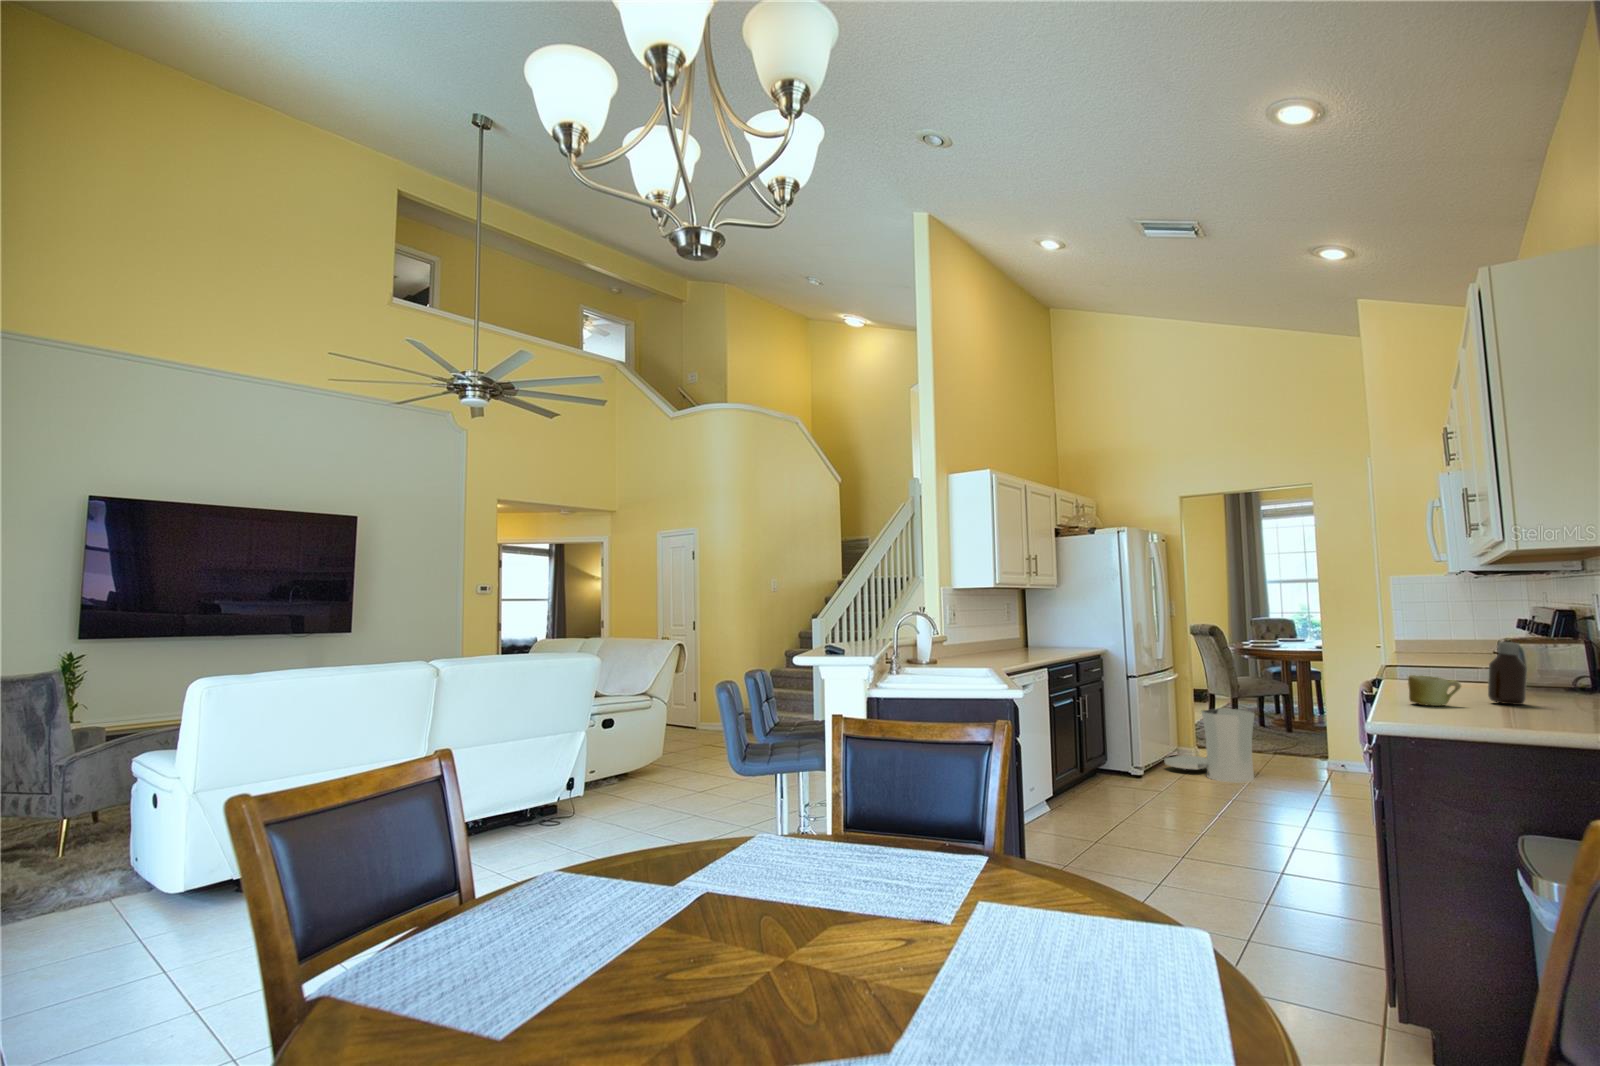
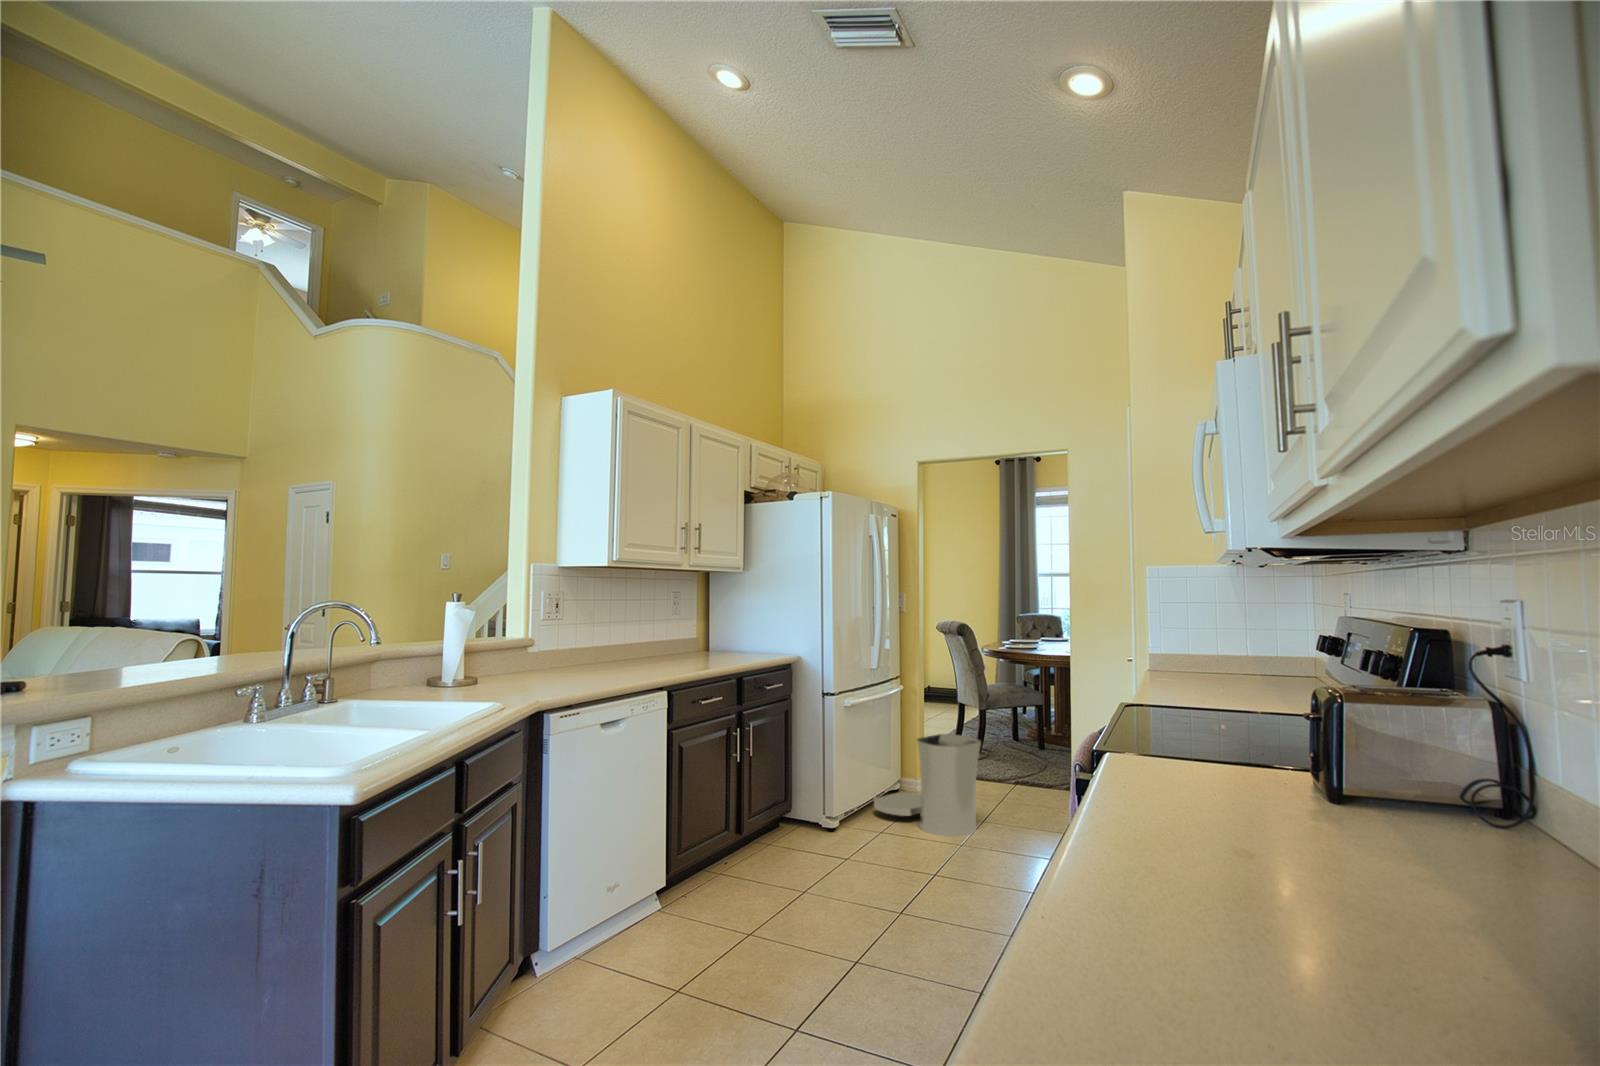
bottle: present [1488,641,1527,705] -> none [1326,734,1444,944]
mug: present [1408,675,1461,706] -> none [1109,836,1261,962]

